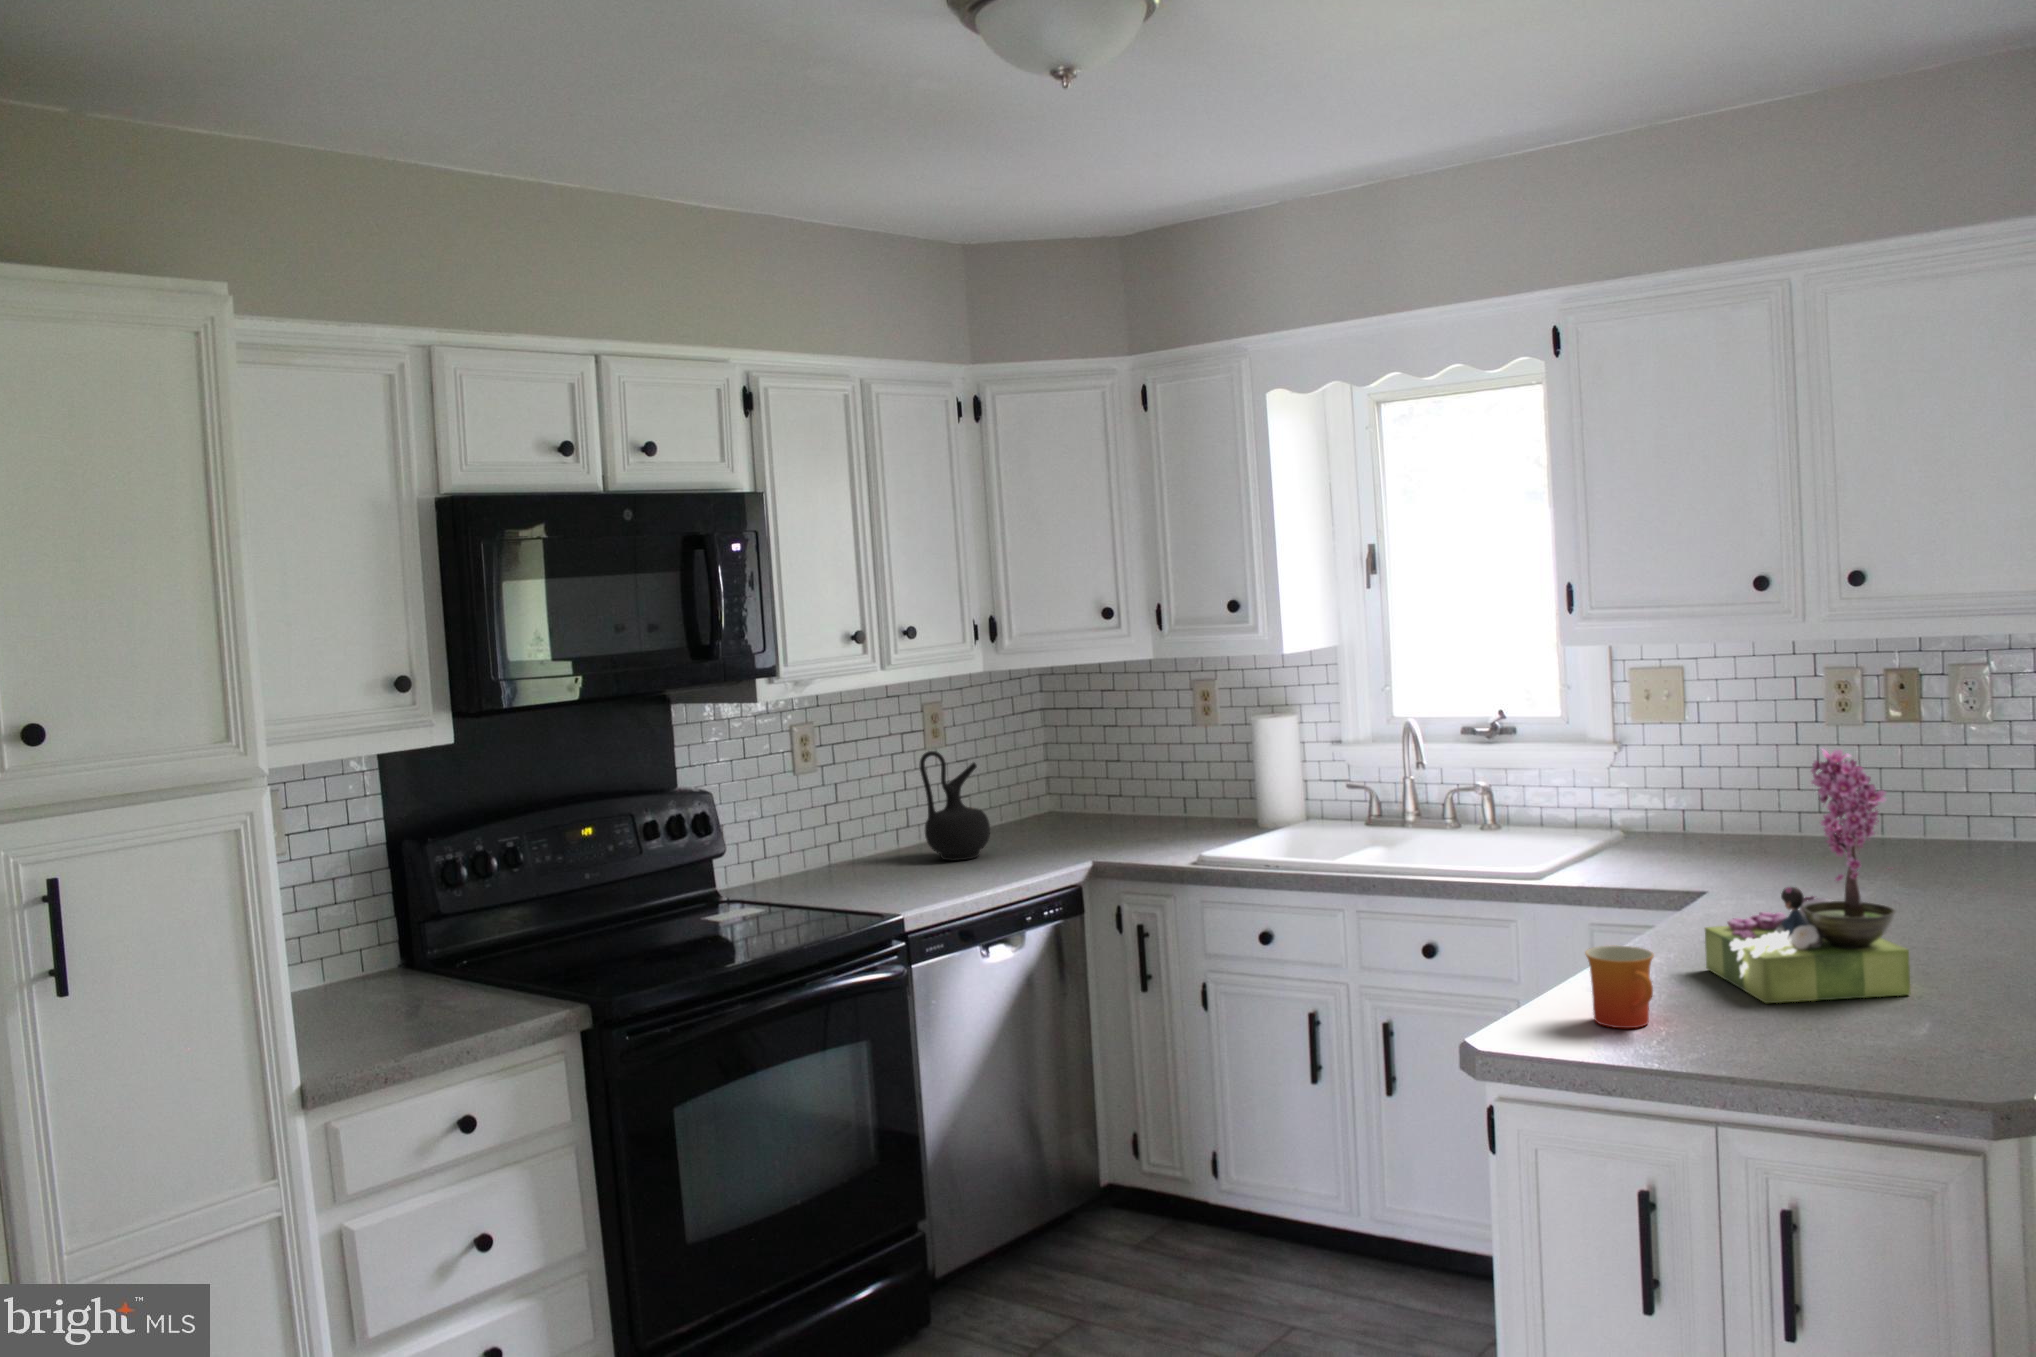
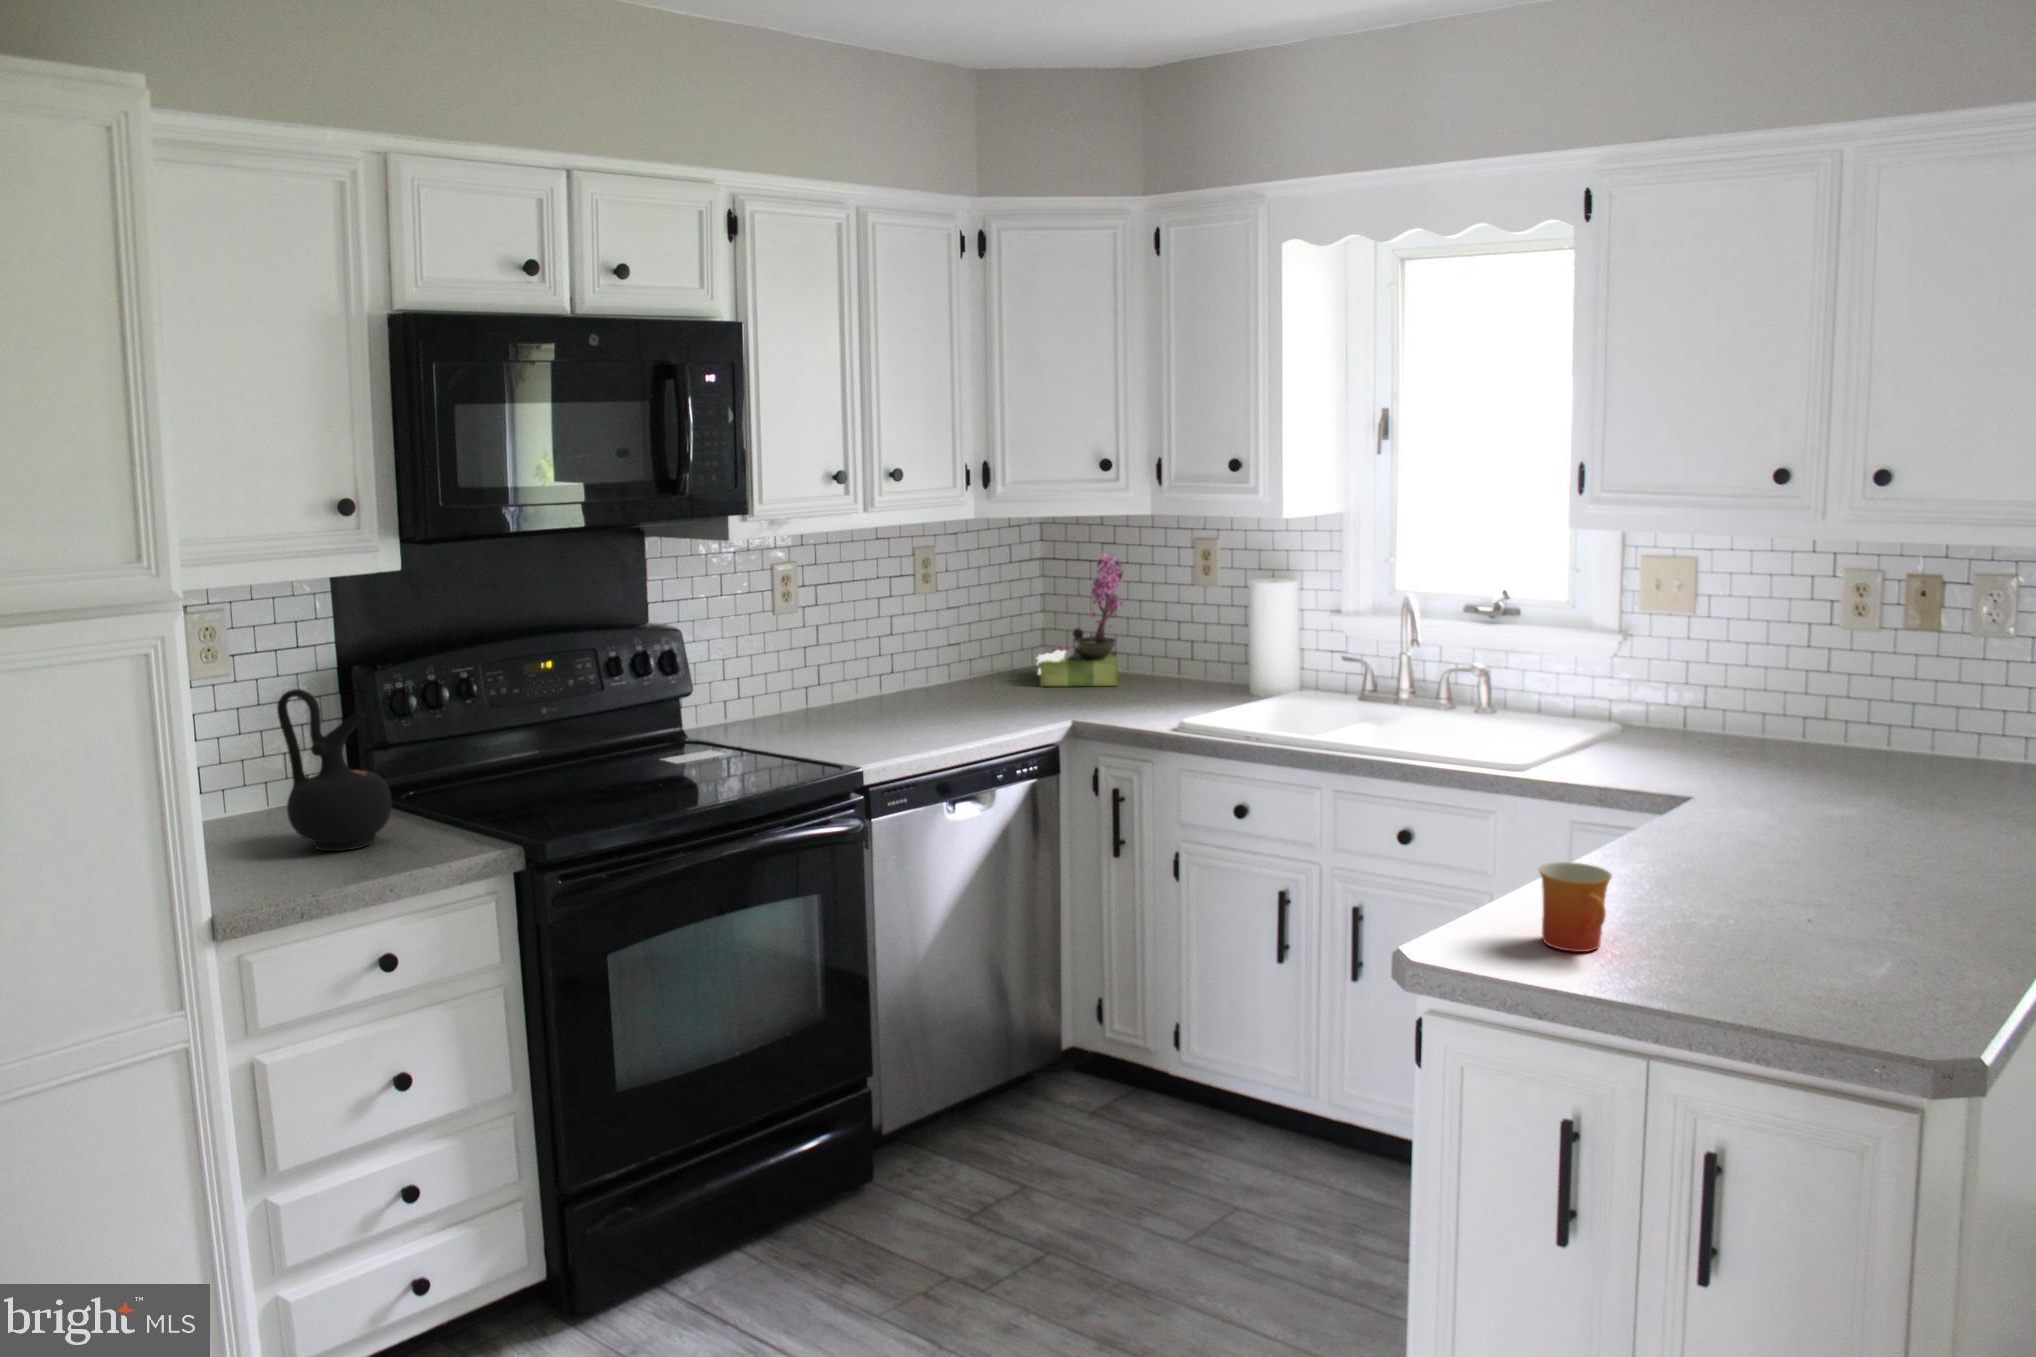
flower arrangement: present [1705,749,1910,1003] -> present [1037,554,1123,686]
ceramic jug: present [920,751,990,861] -> present [277,689,391,851]

